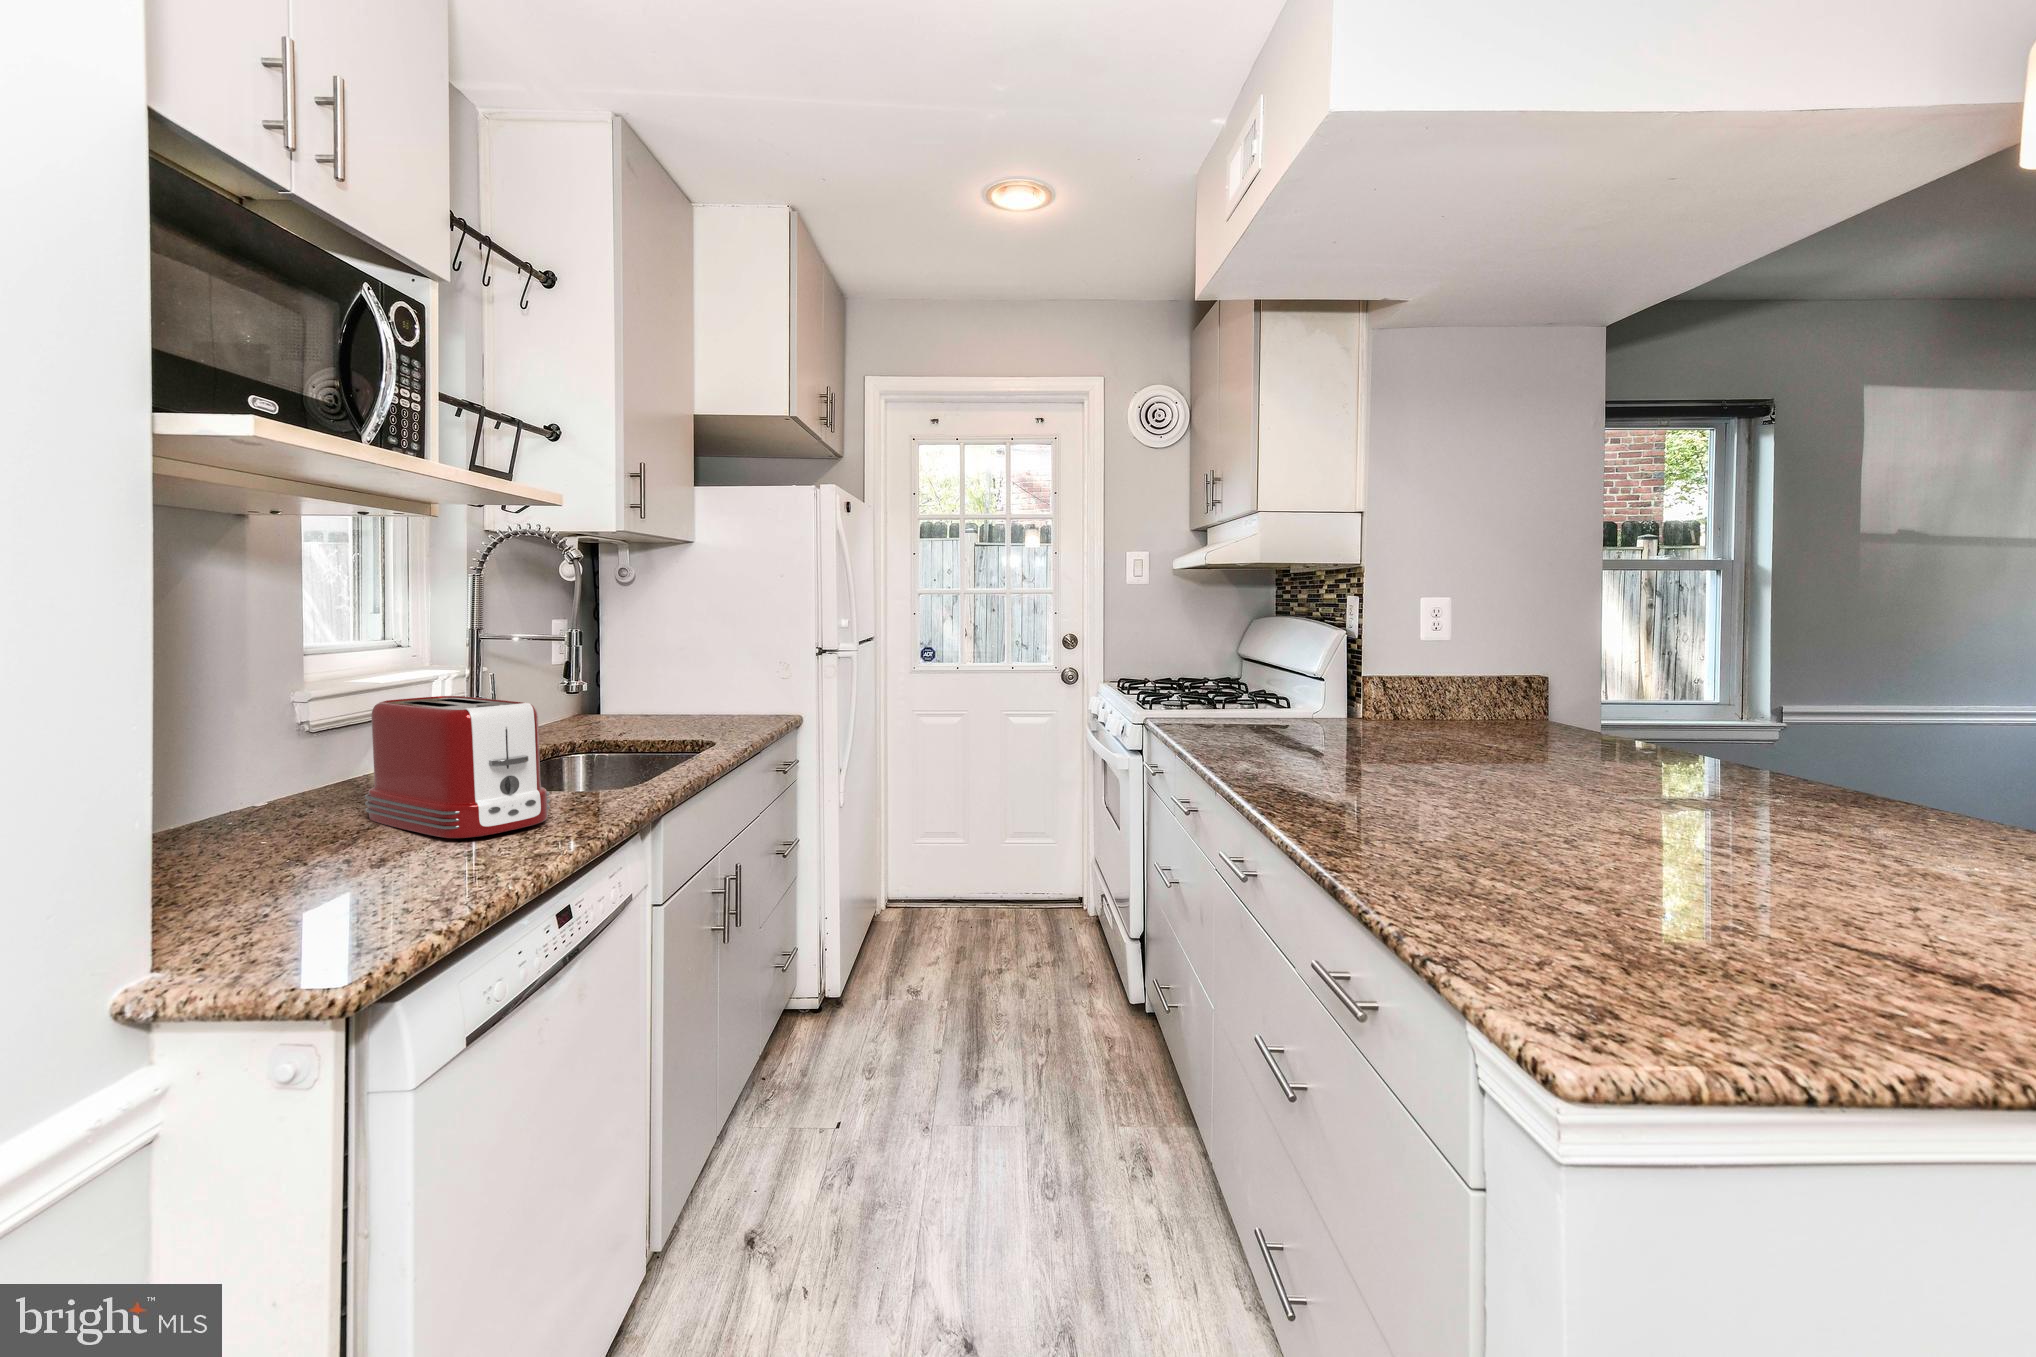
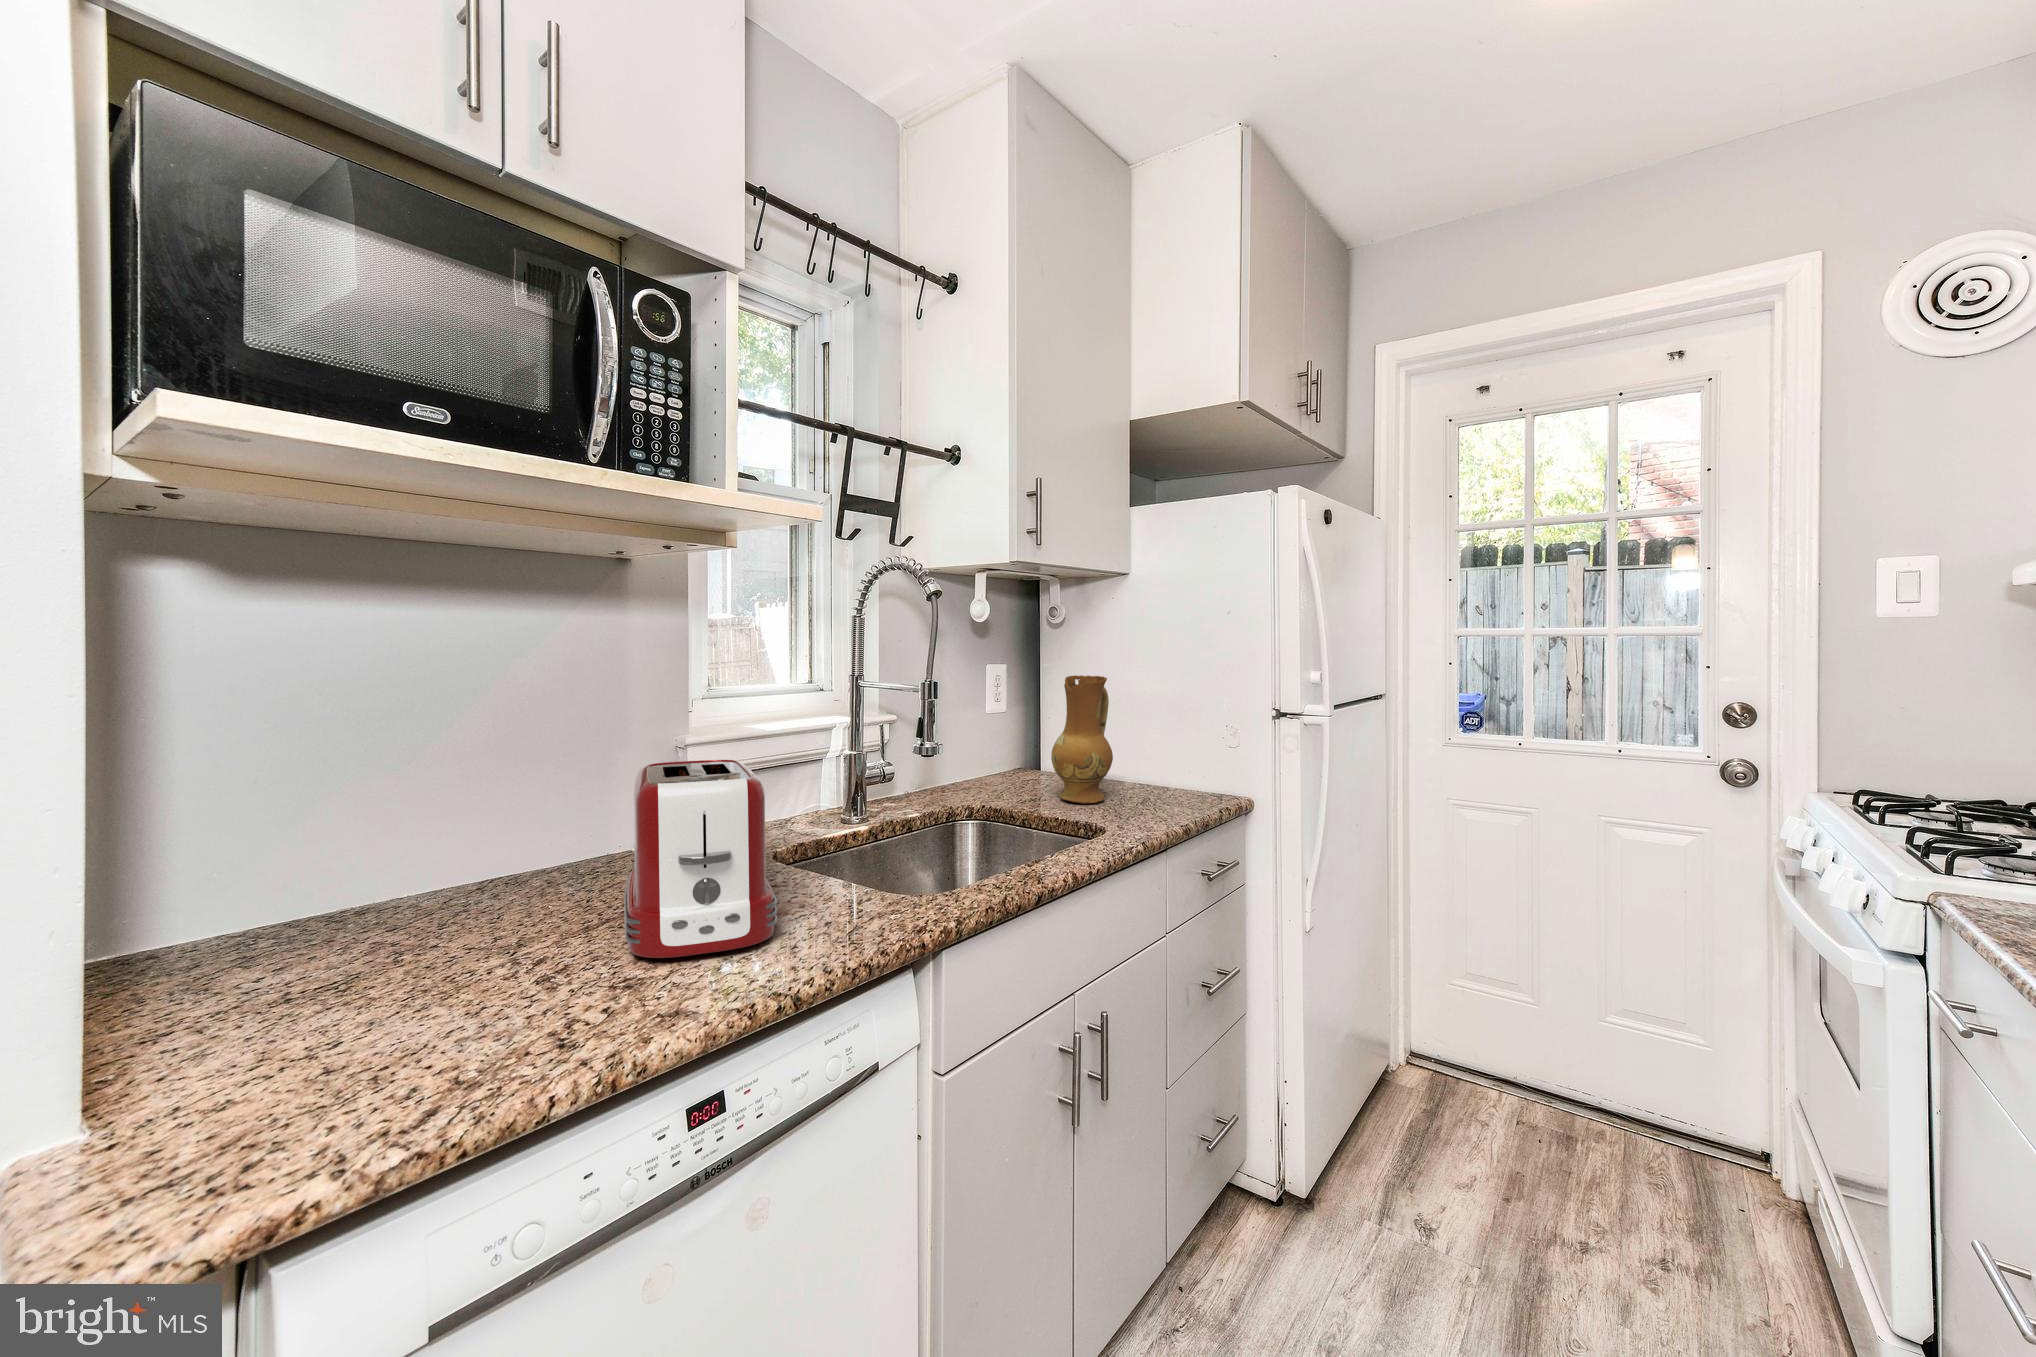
ceramic jug: none [642,625,695,729] -> present [1051,675,1113,804]

